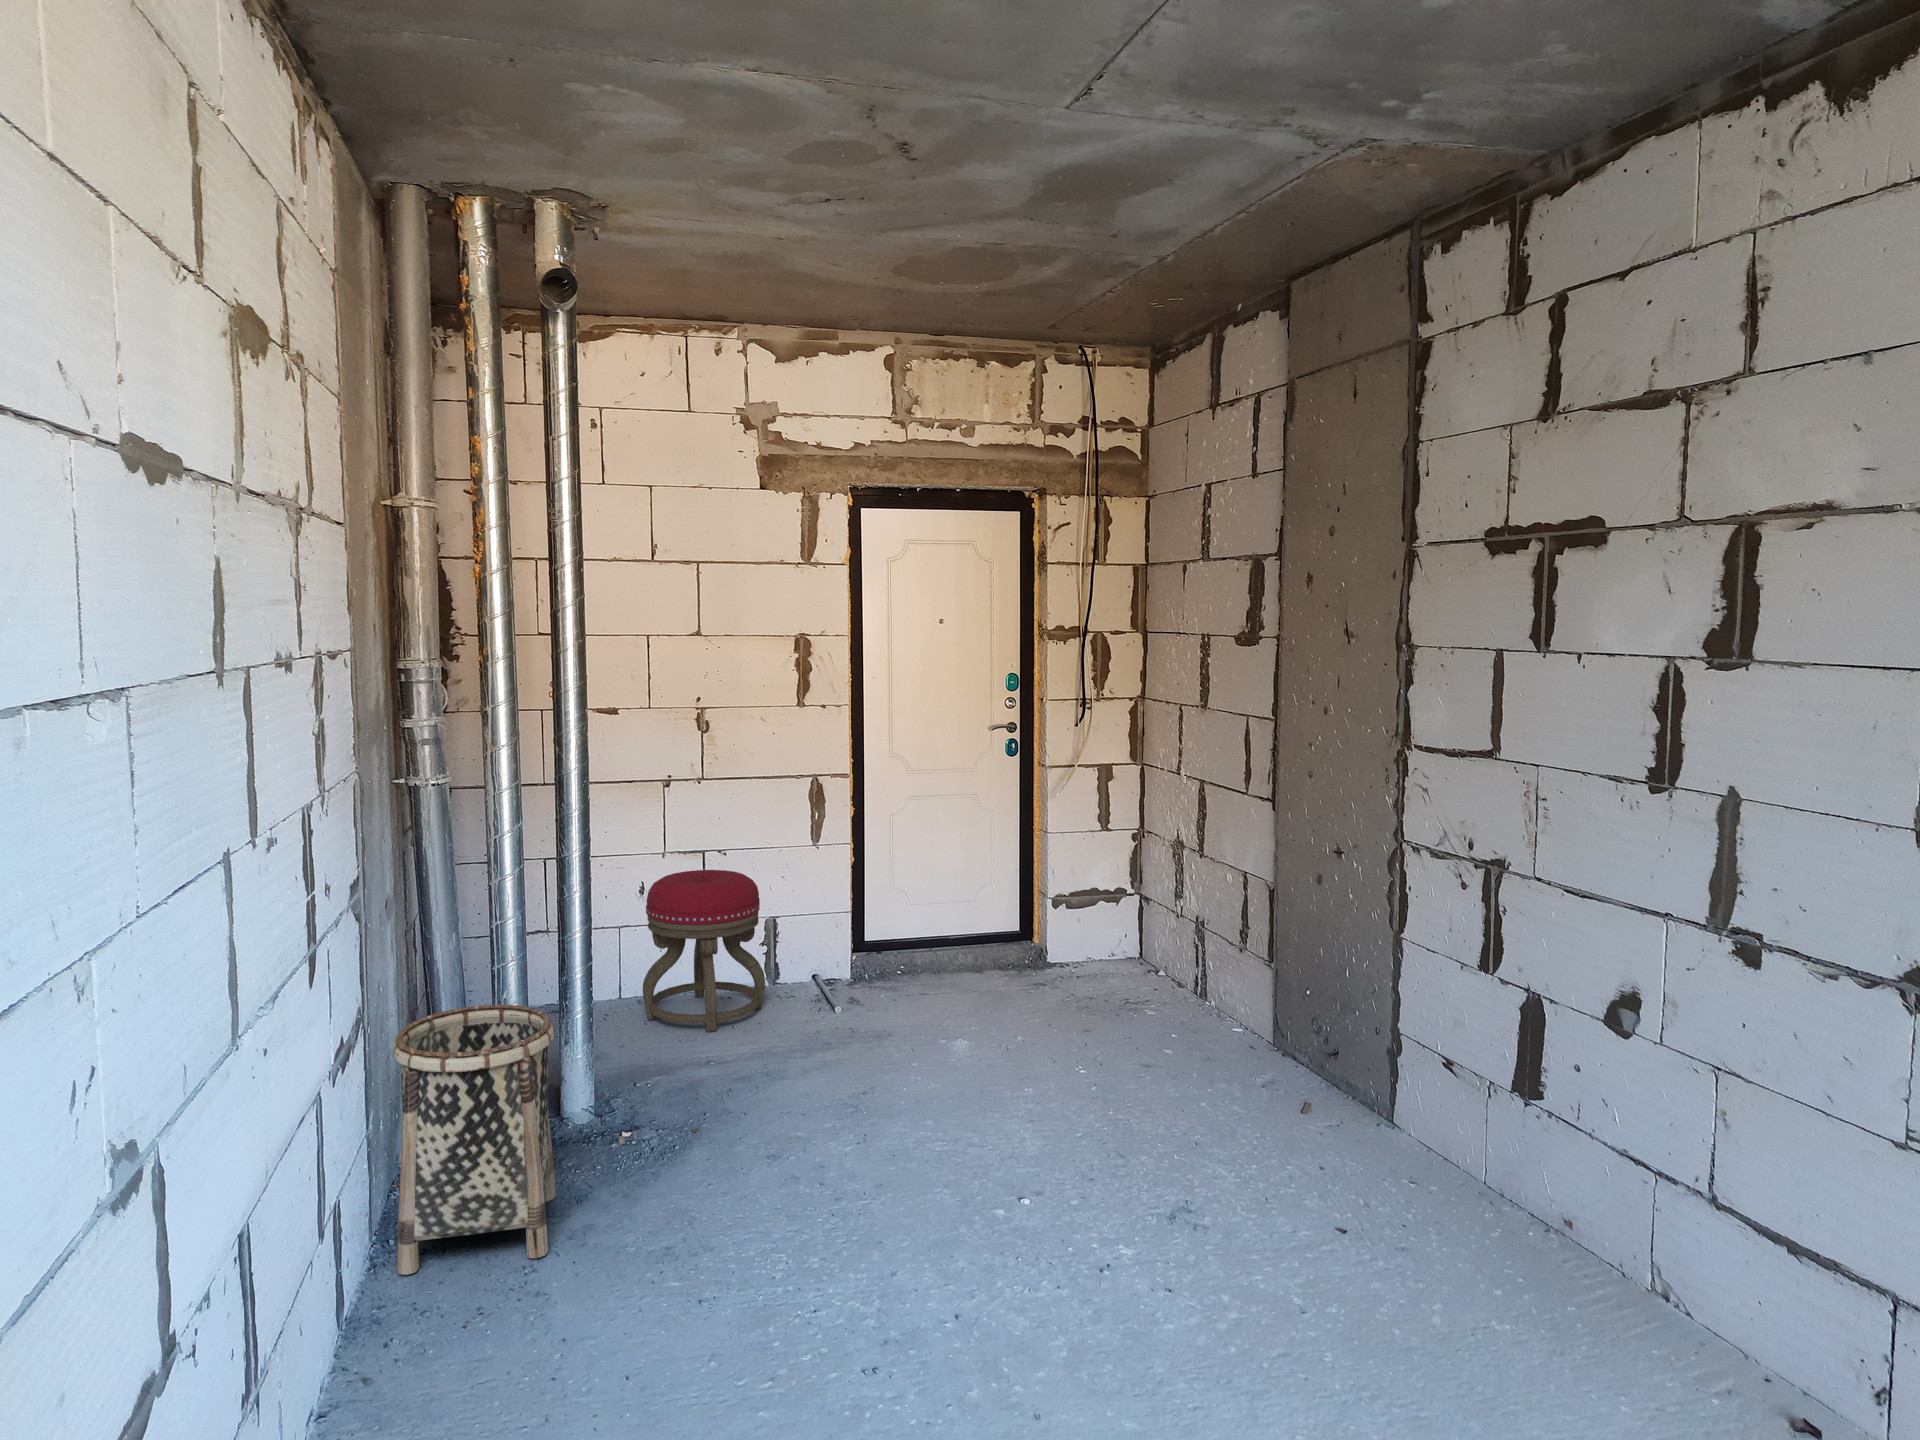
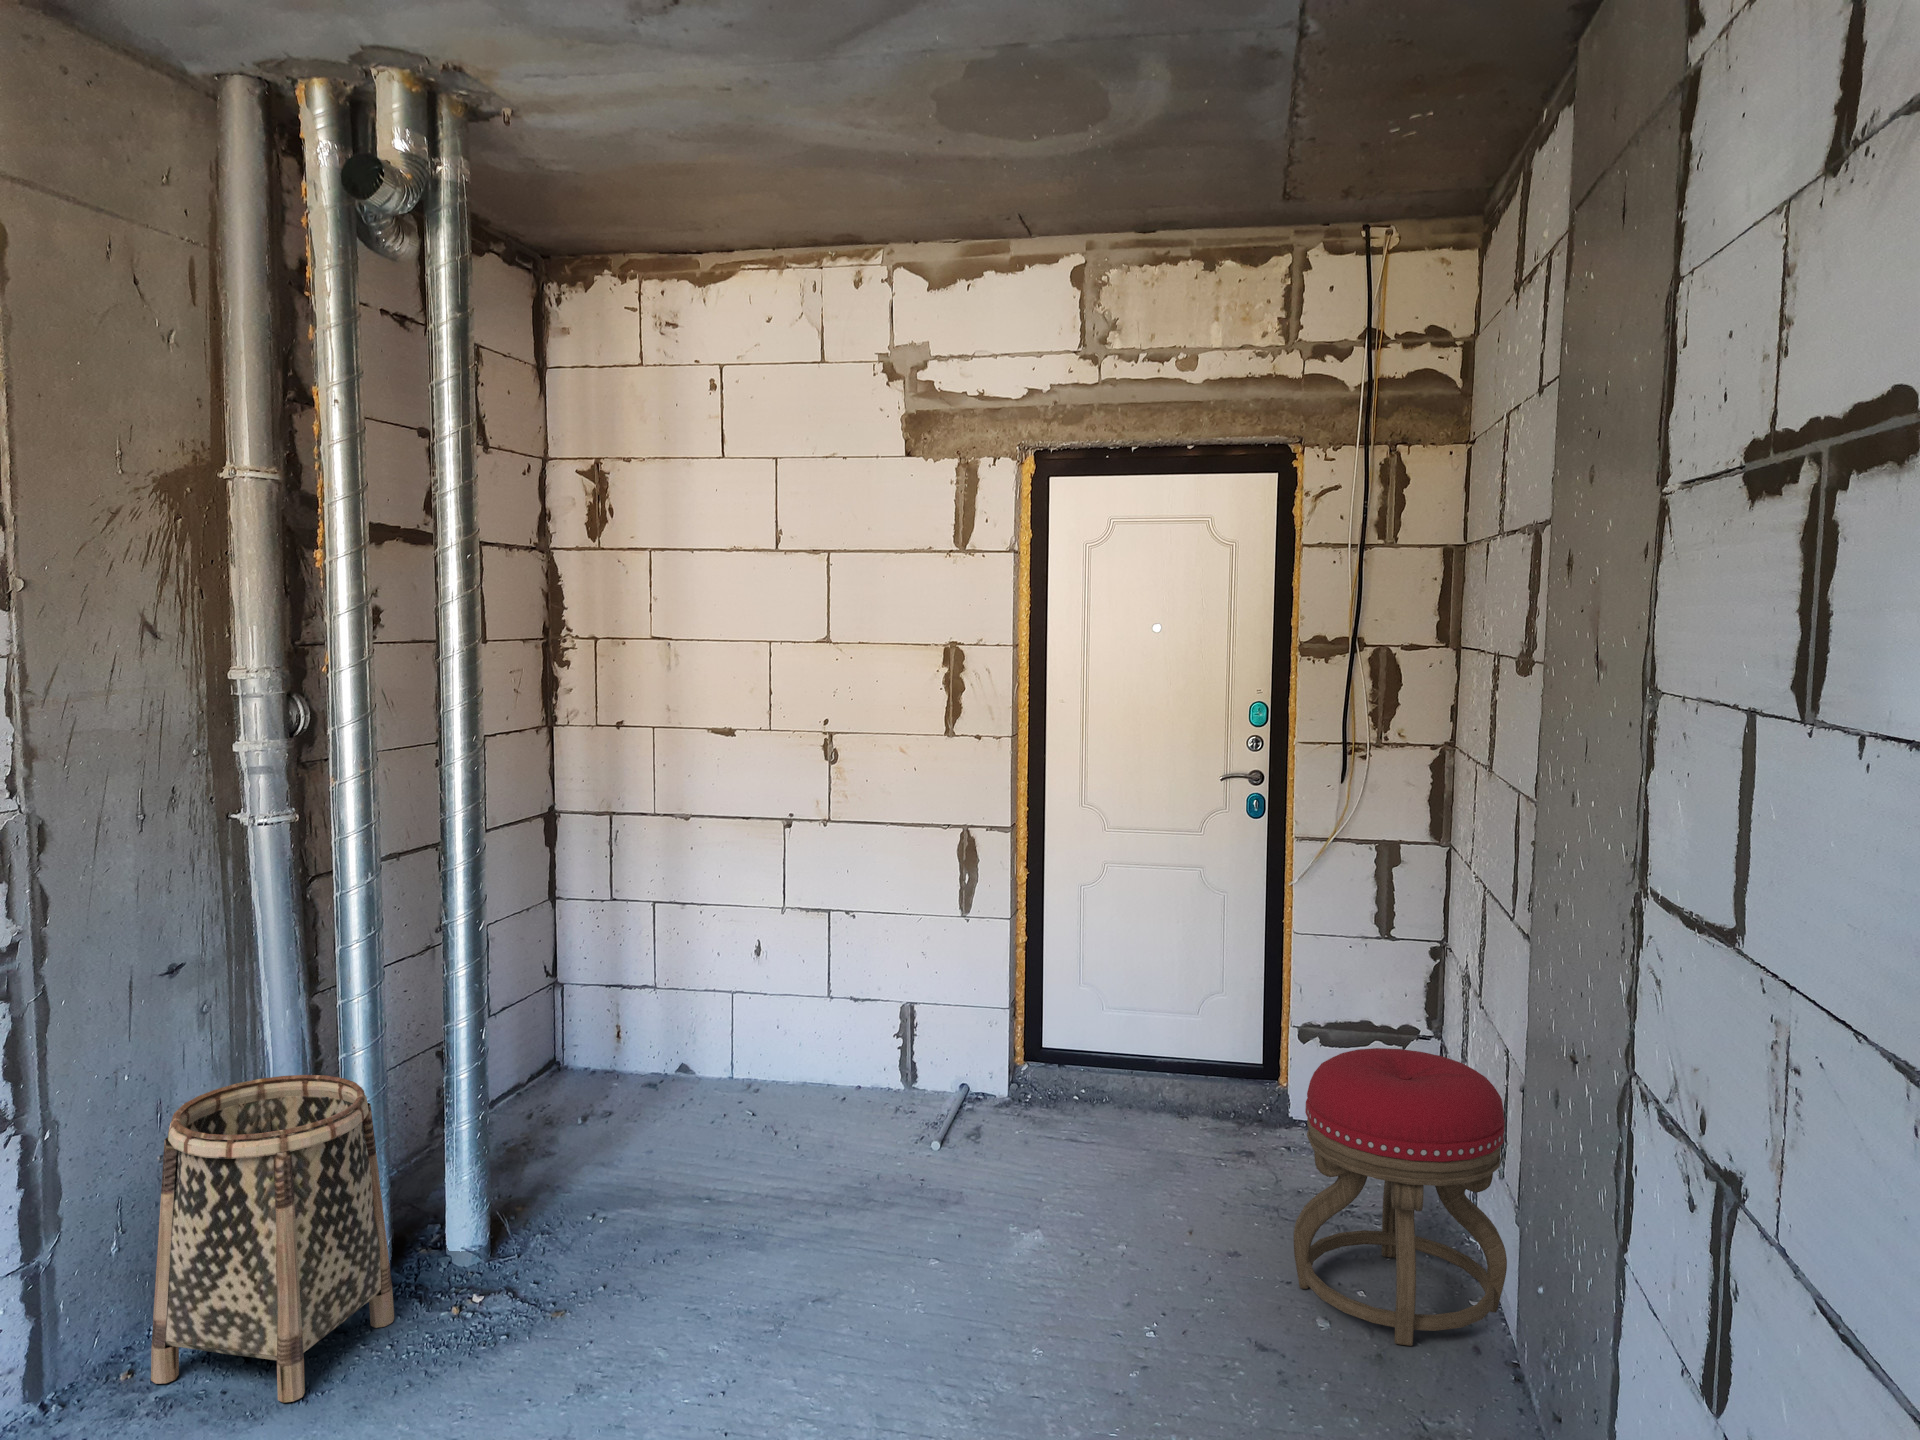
stool: present [643,870,765,1032] -> present [1294,1048,1507,1346]

